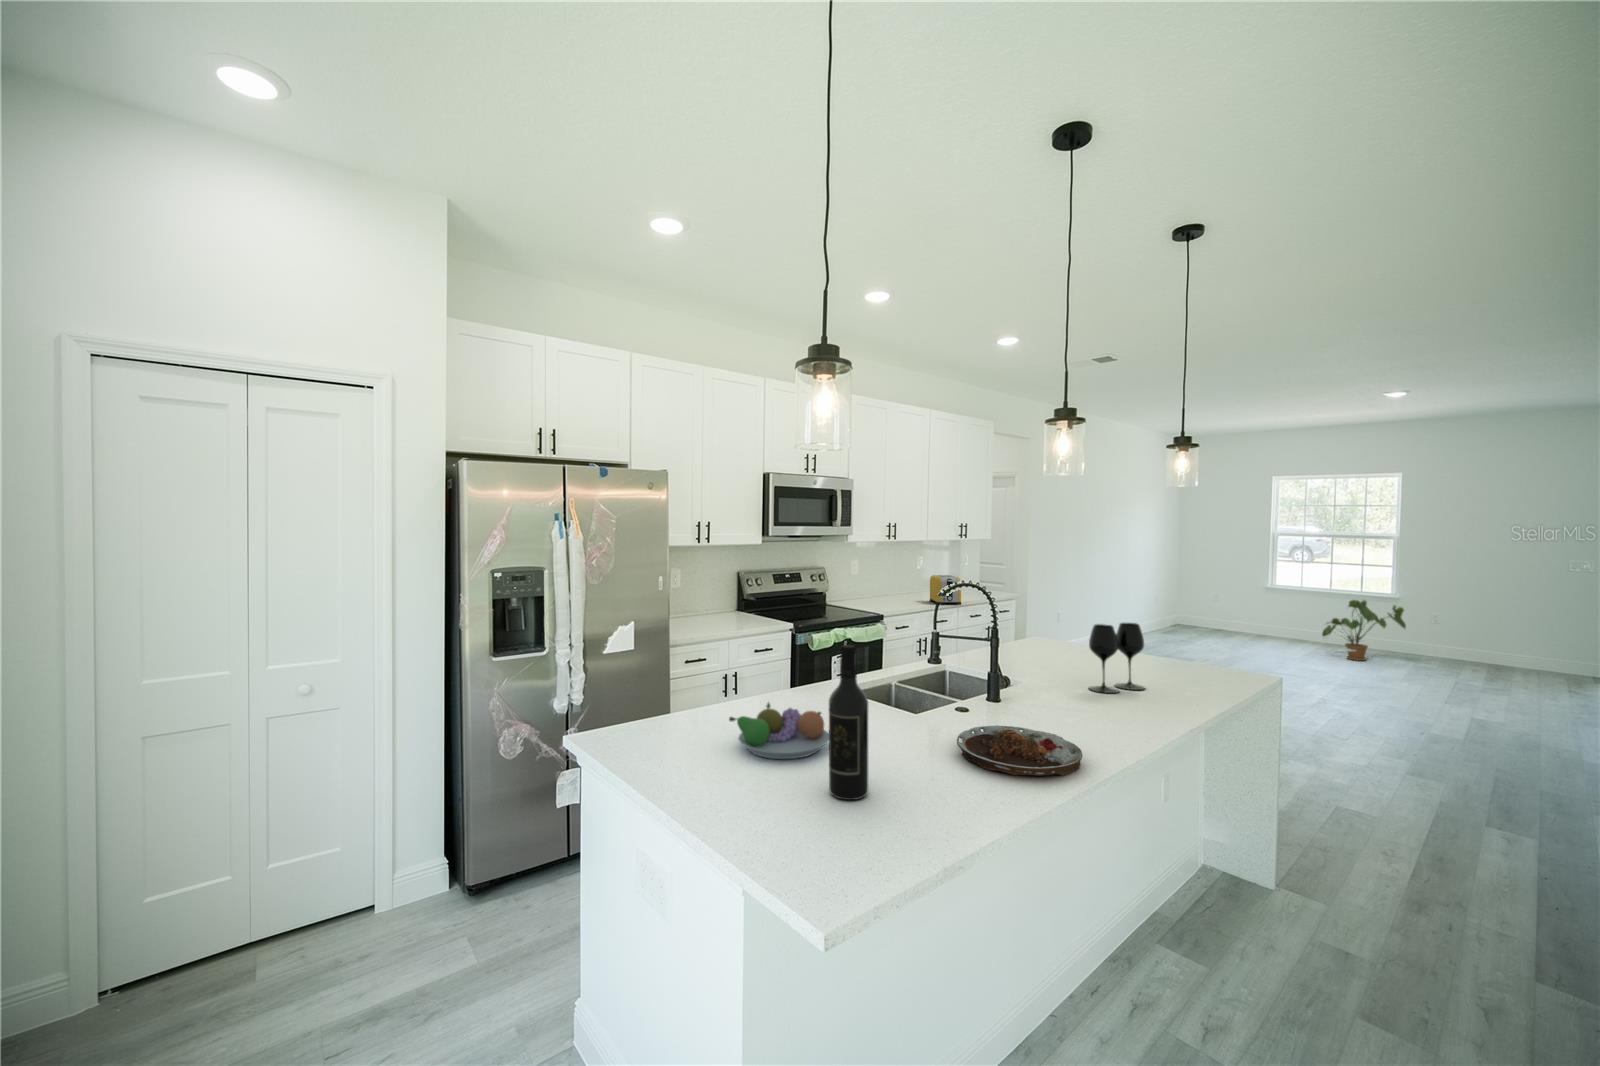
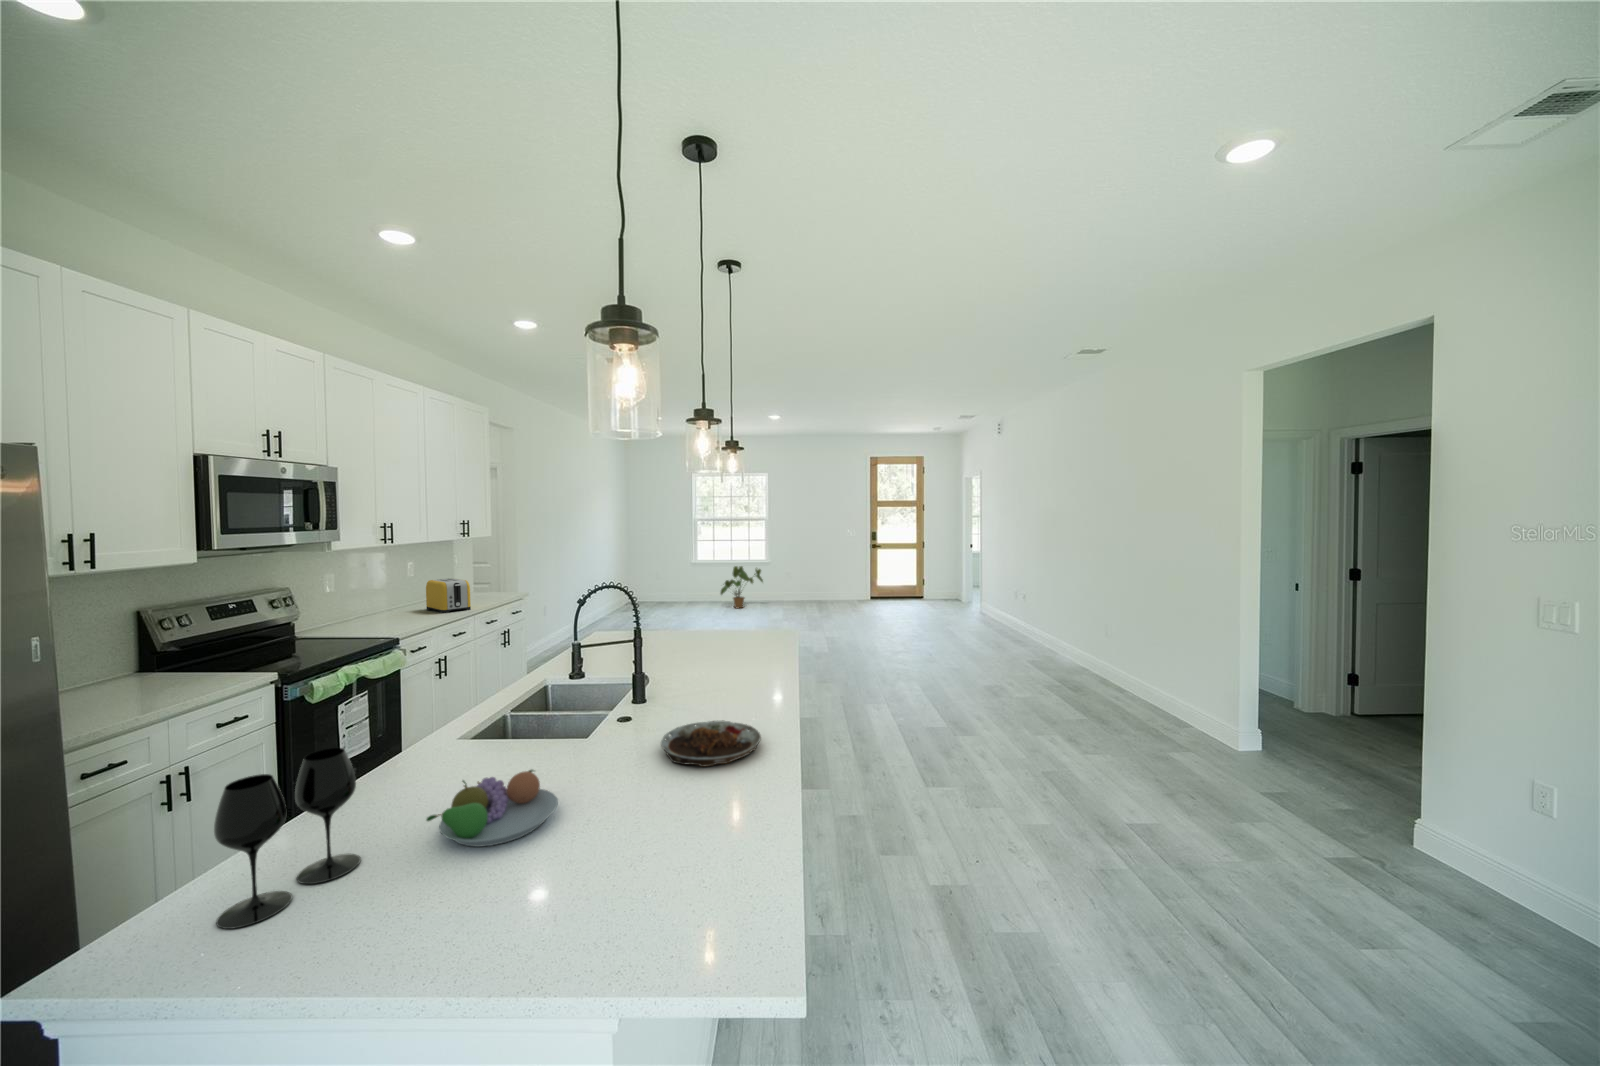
wine glass: present [1089,623,1145,693] -> present [214,748,361,929]
wine bottle: present [829,645,868,800] -> none [611,691,653,845]

